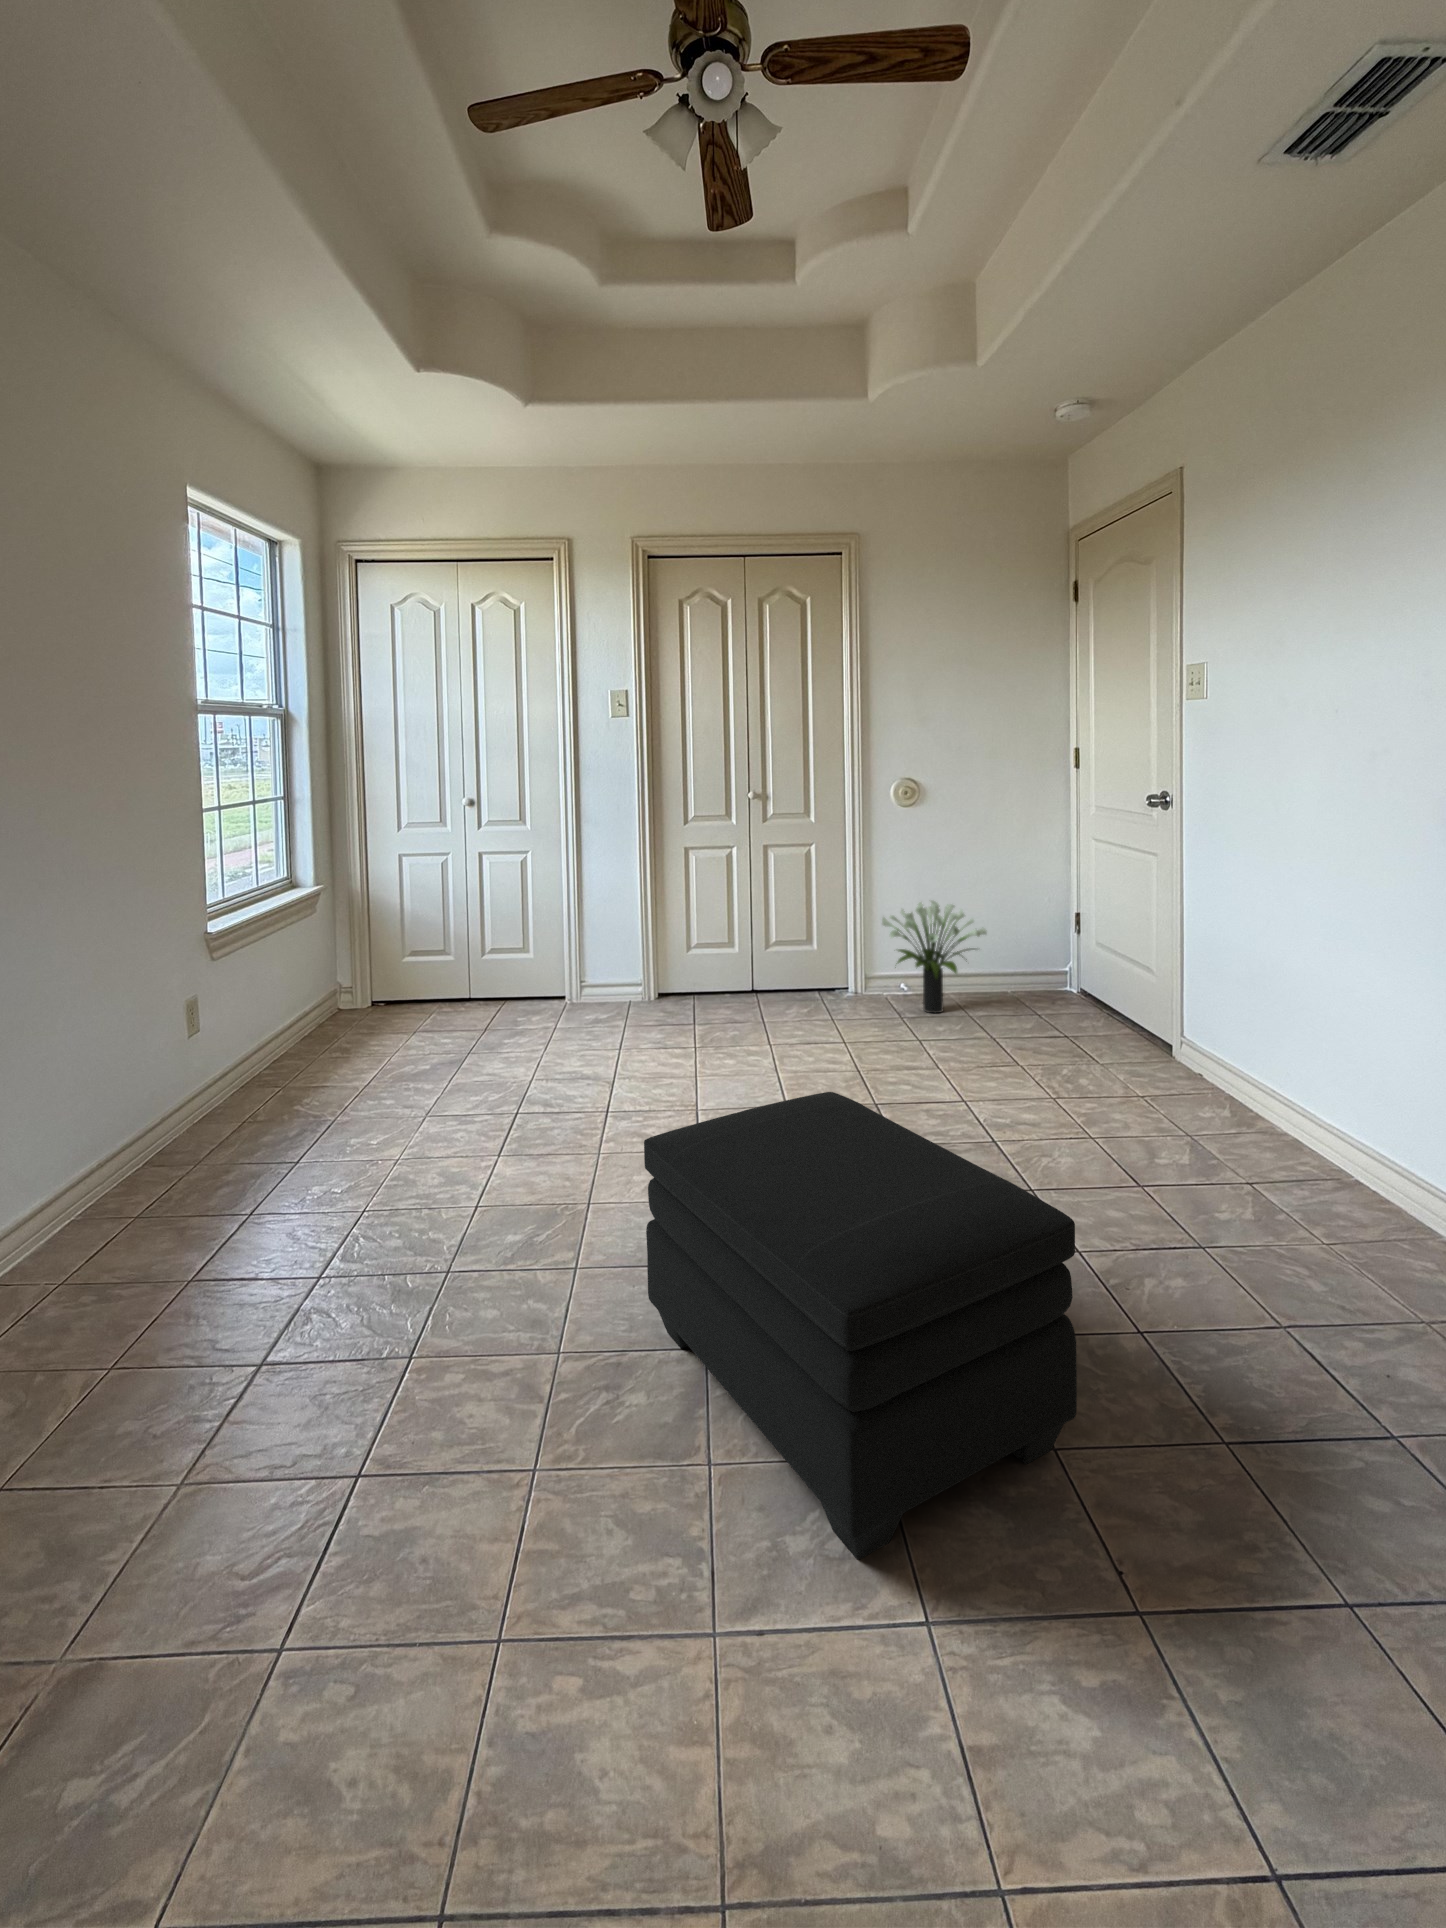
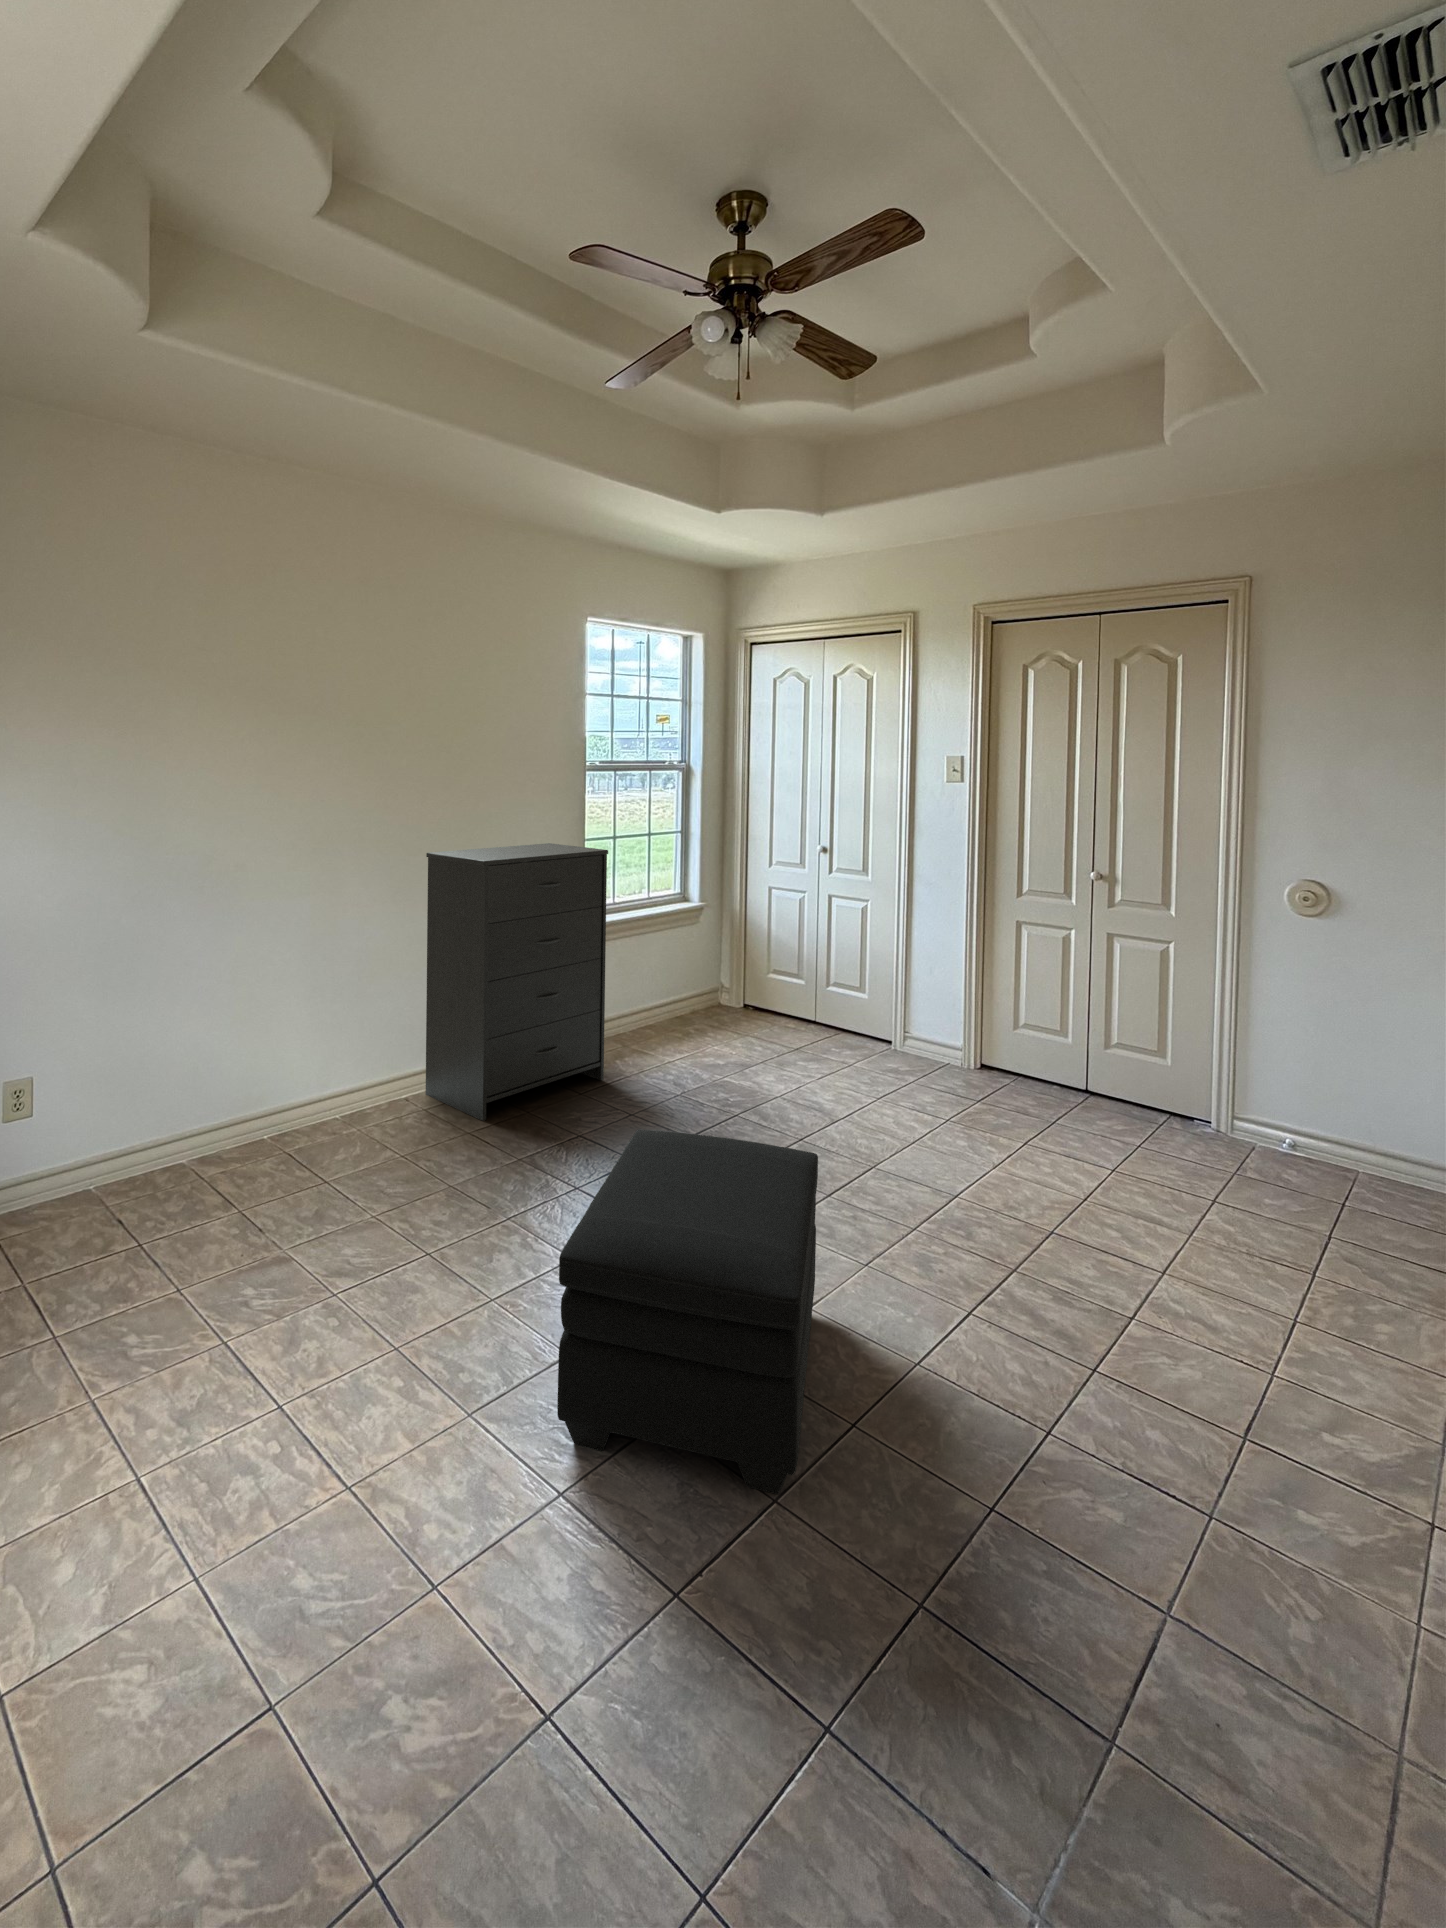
dresser: none [8,814,307,1260] -> present [426,843,608,1121]
potted plant: present [882,901,987,1013] -> none [1226,1035,1392,1180]

